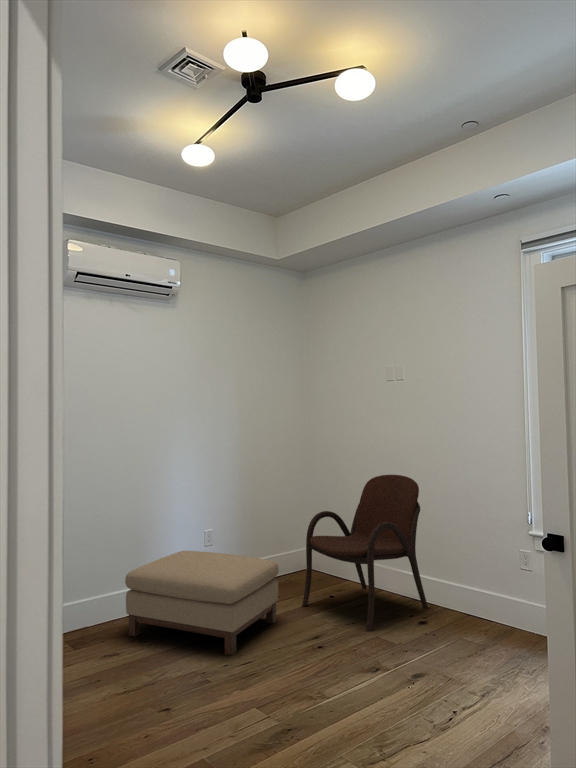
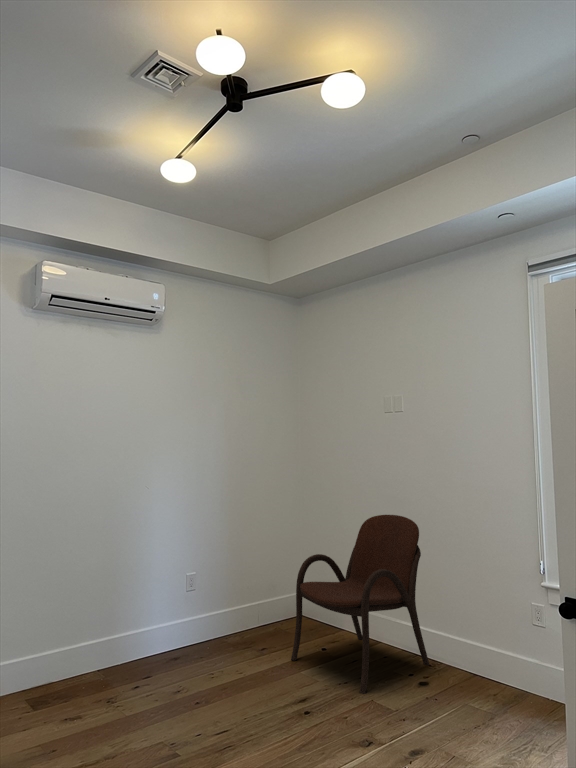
ottoman: present [125,551,279,655] -> none [94,597,264,722]

